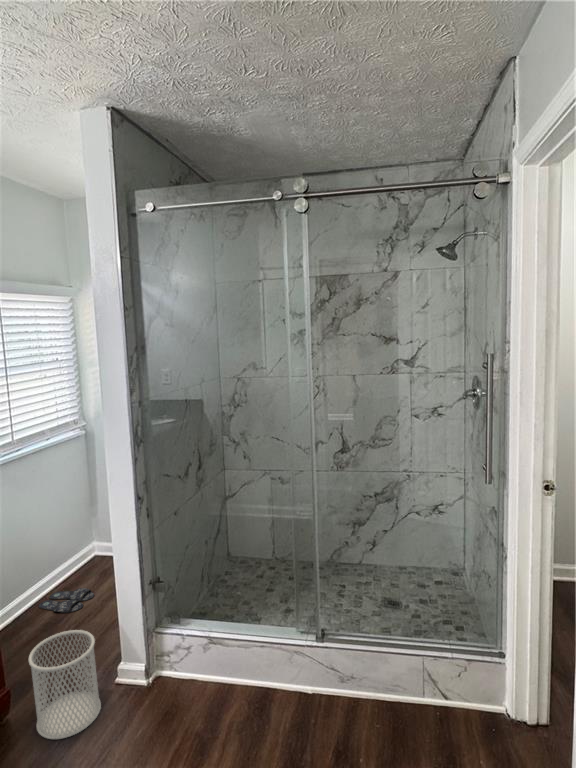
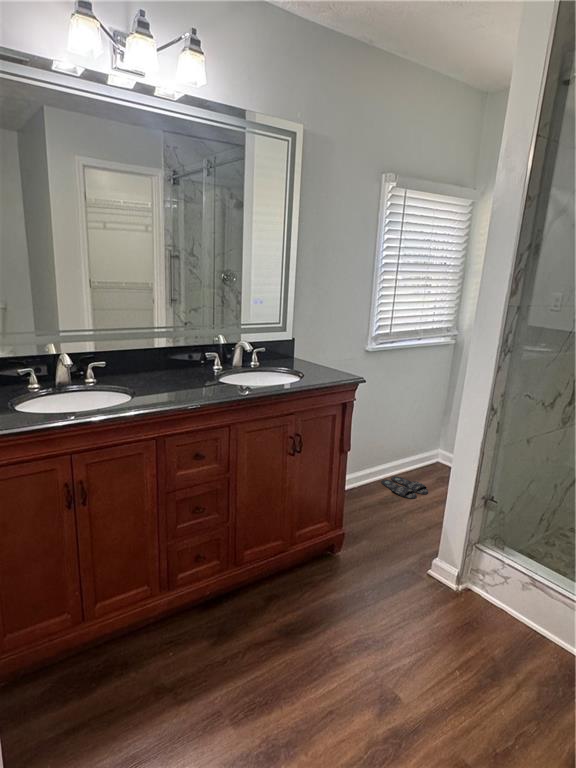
wastebasket: present [29,630,101,739] -> none [357,505,418,593]

